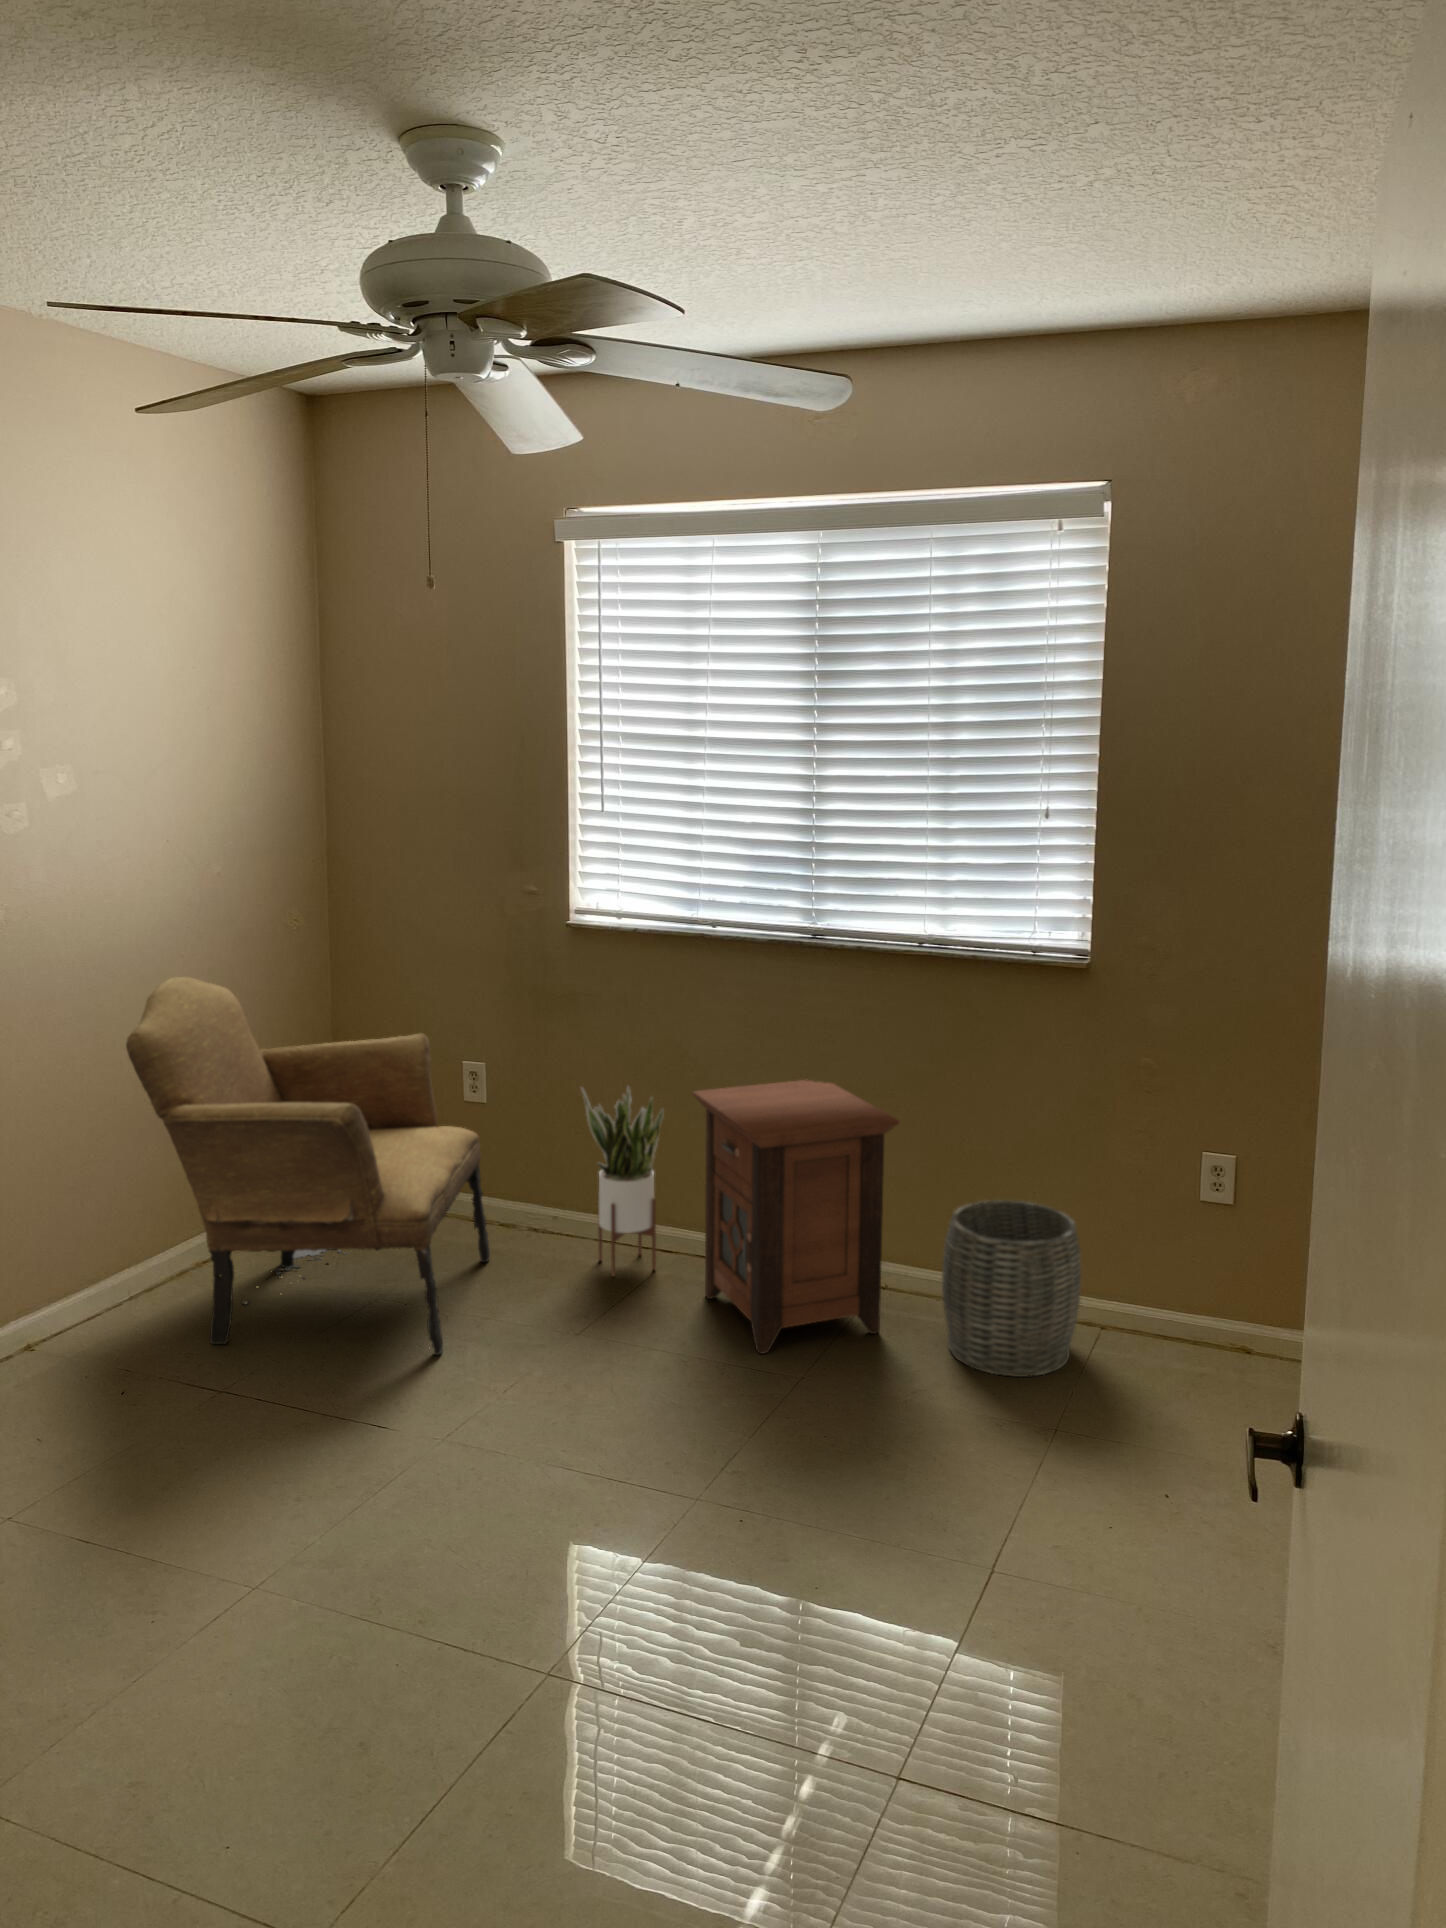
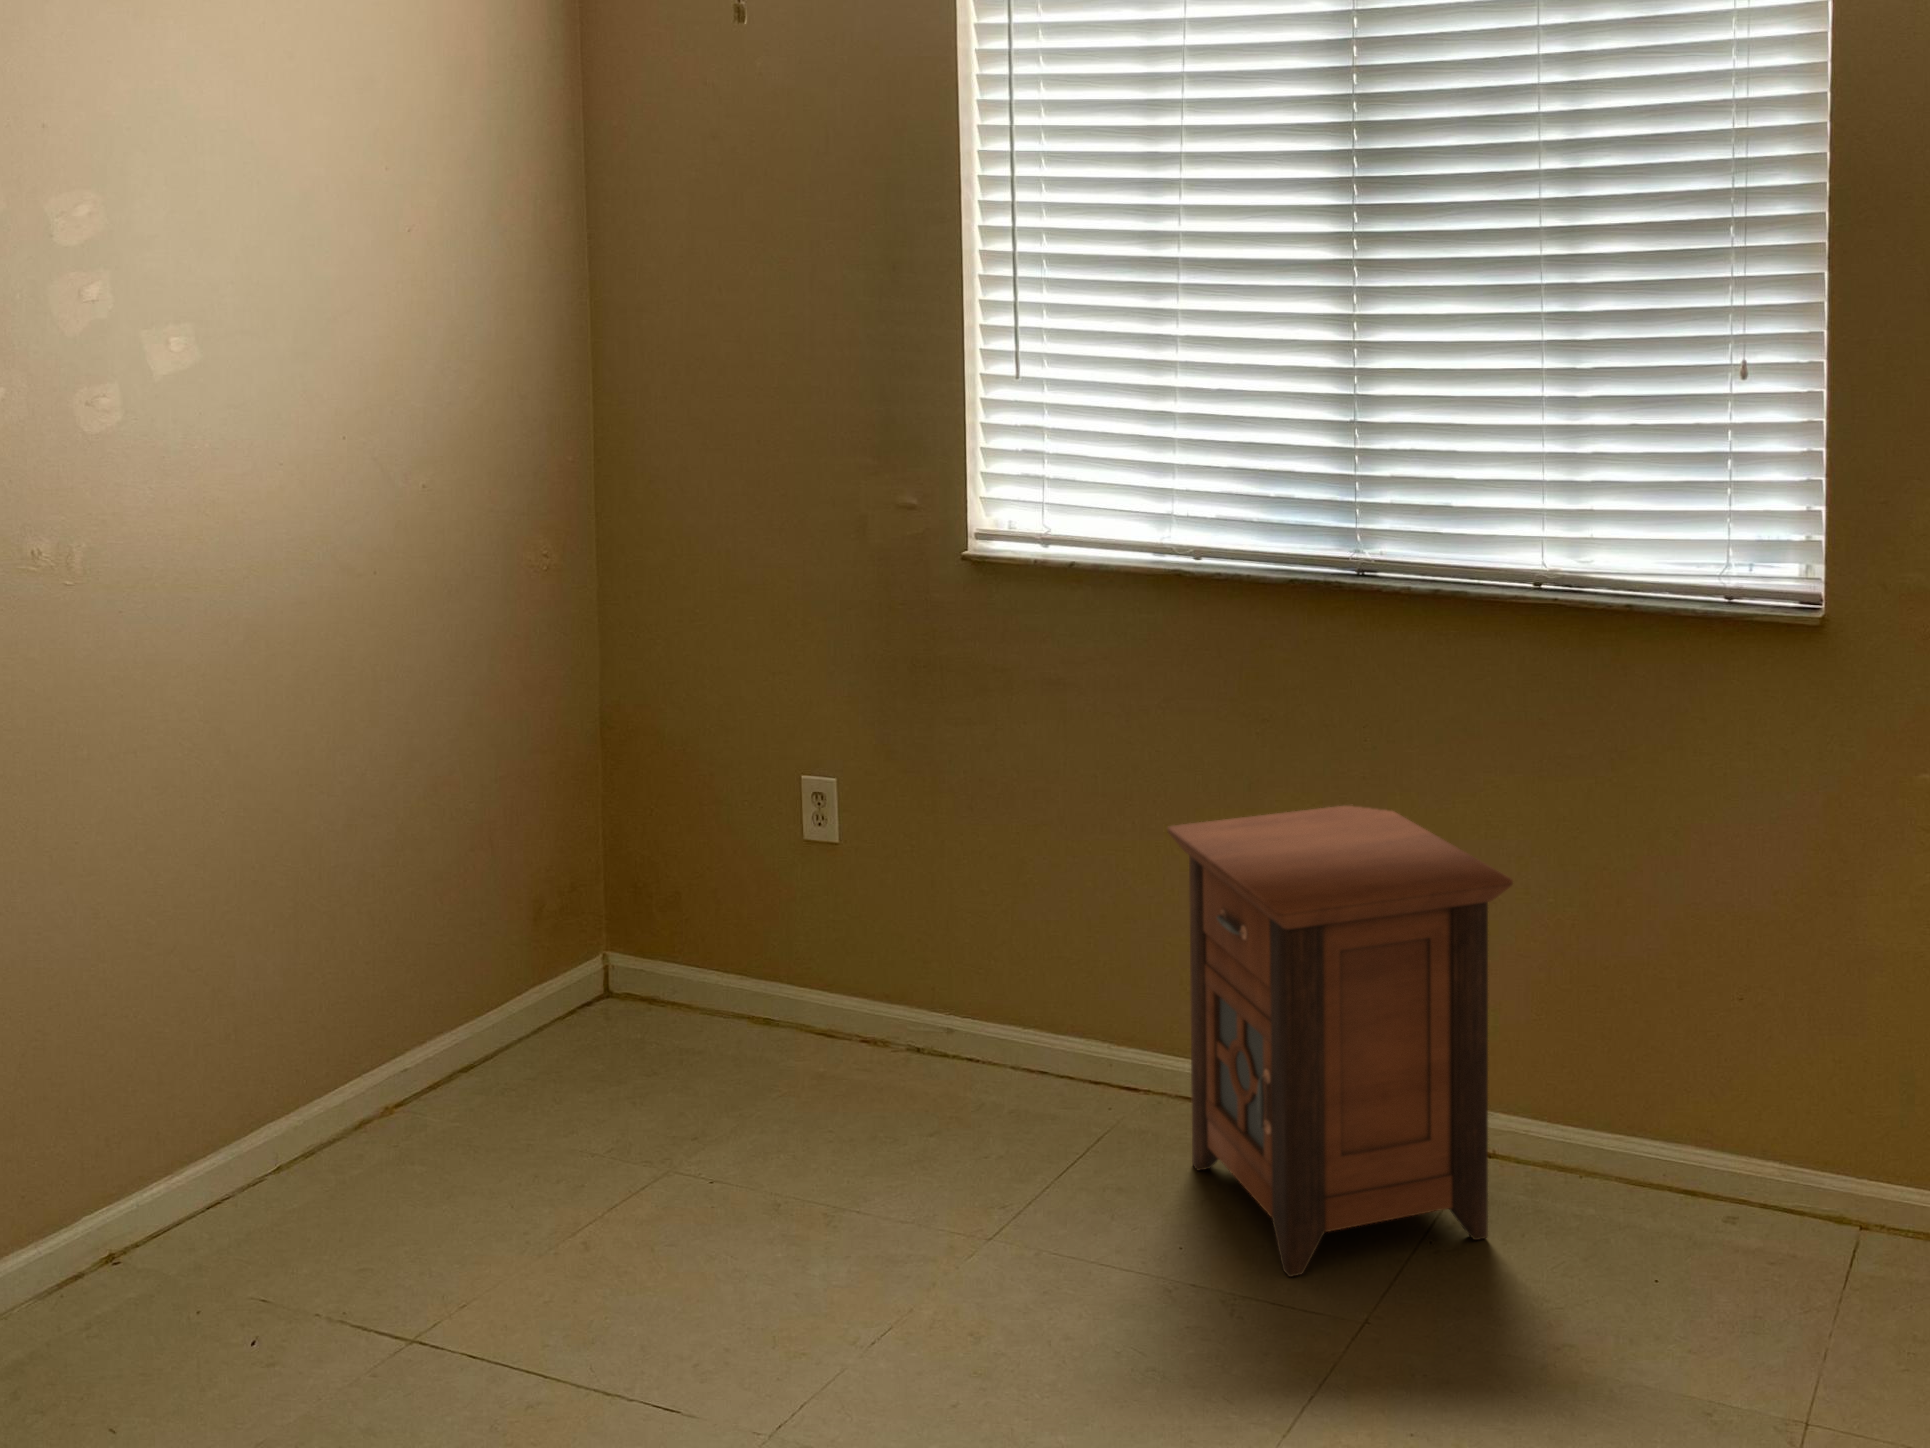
armchair: present [126,977,490,1355] -> none [273,648,845,1272]
potted plant: present [581,1087,664,1276] -> none [986,814,1120,1128]
woven basket: present [942,1200,1081,1377] -> none [1593,1012,1833,1328]

